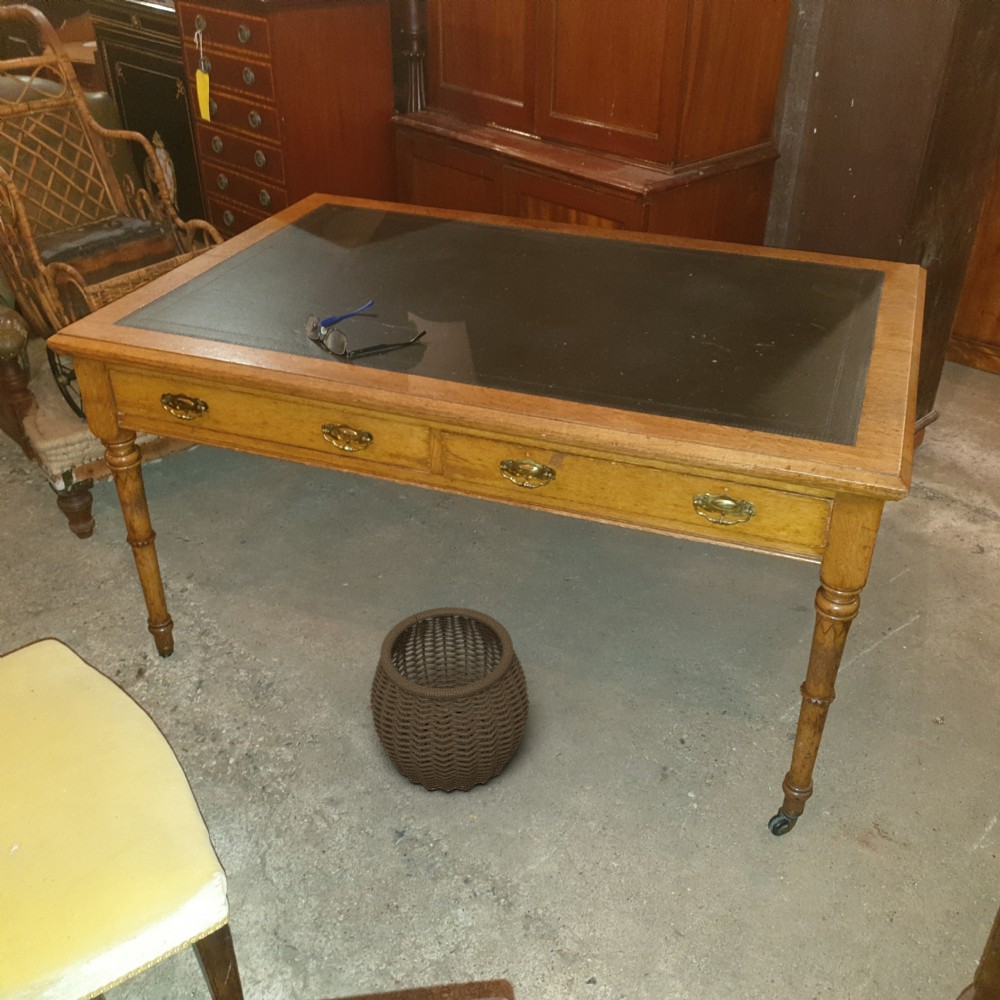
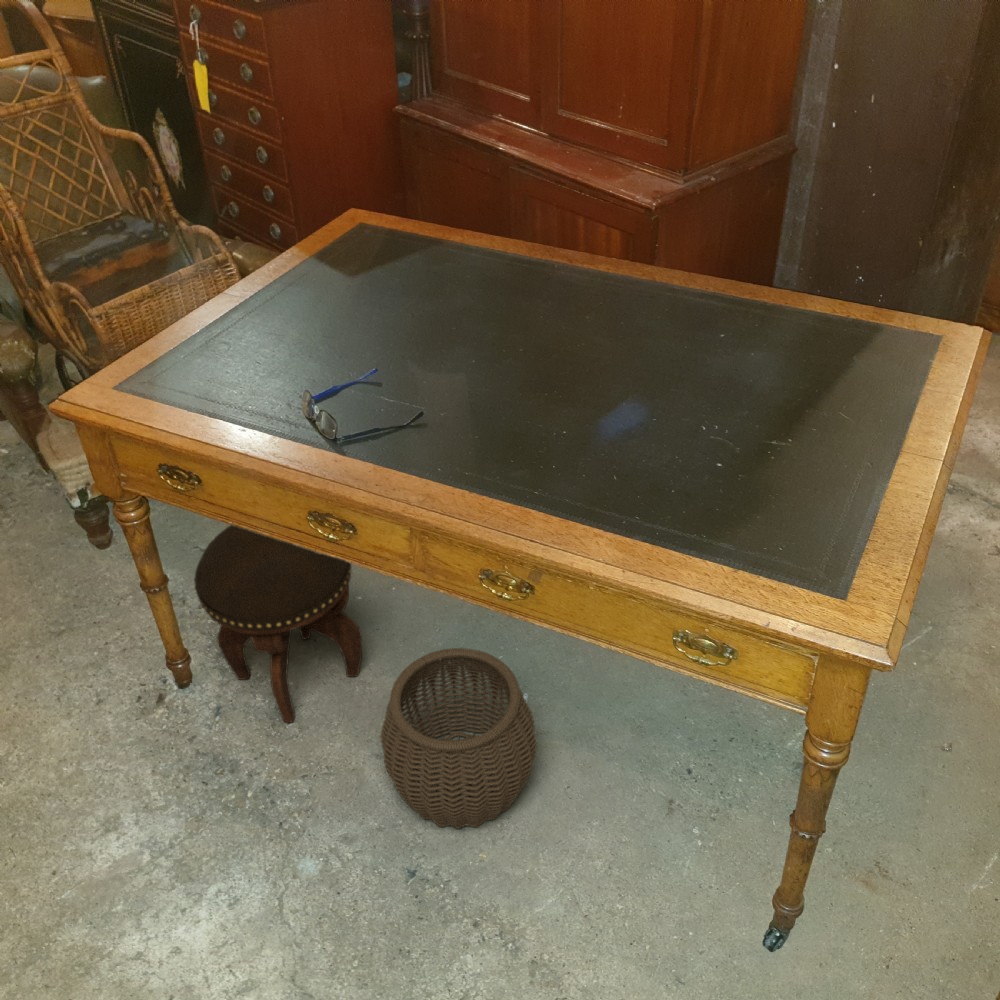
footstool: none [183,478,351,696] -> present [194,525,362,723]

